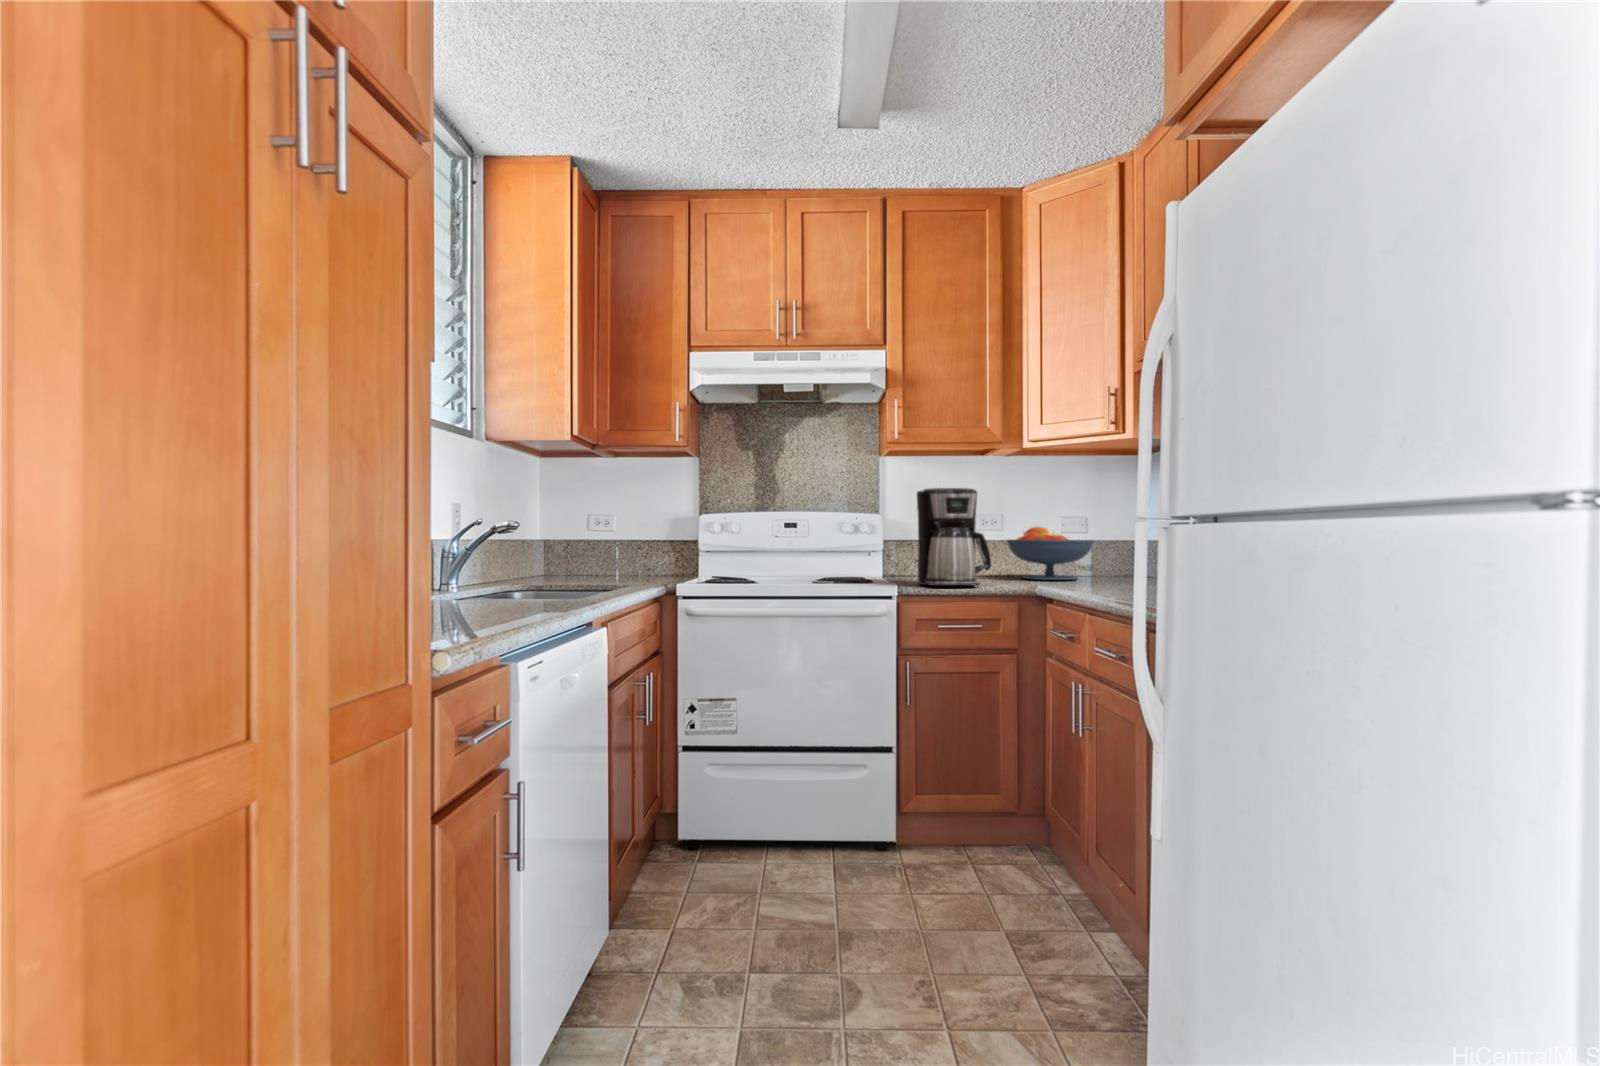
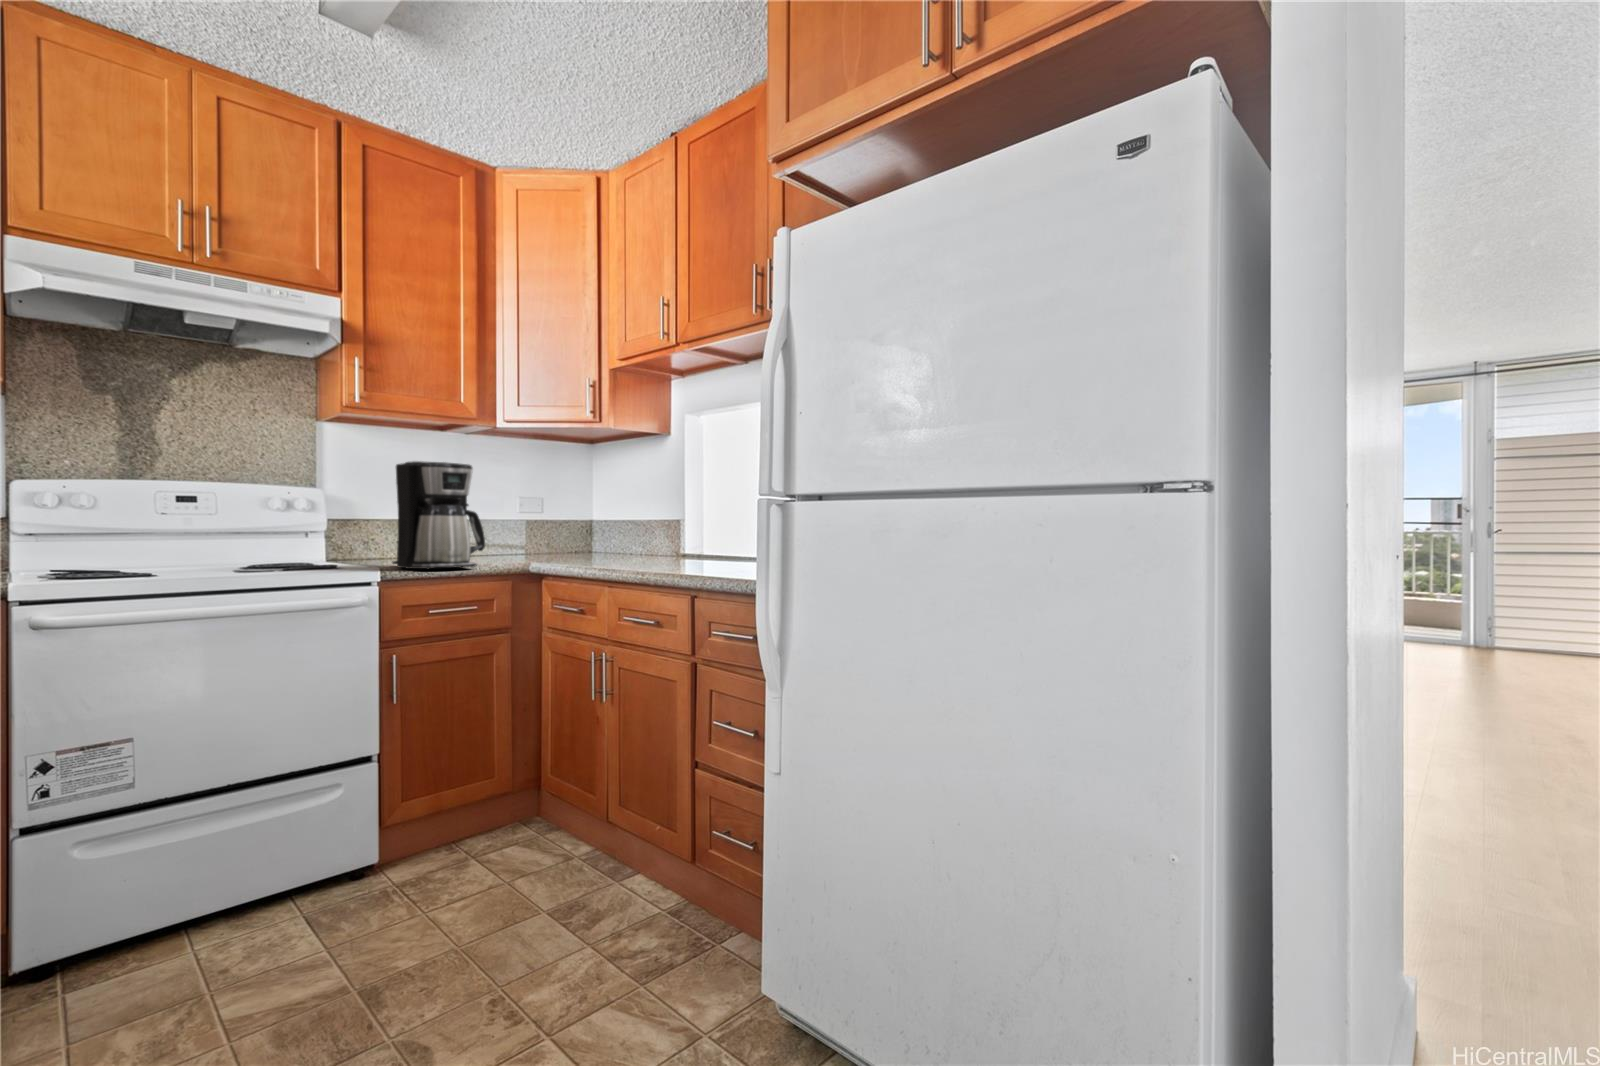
fruit bowl: present [1007,527,1094,580] -> none [479,508,568,560]

